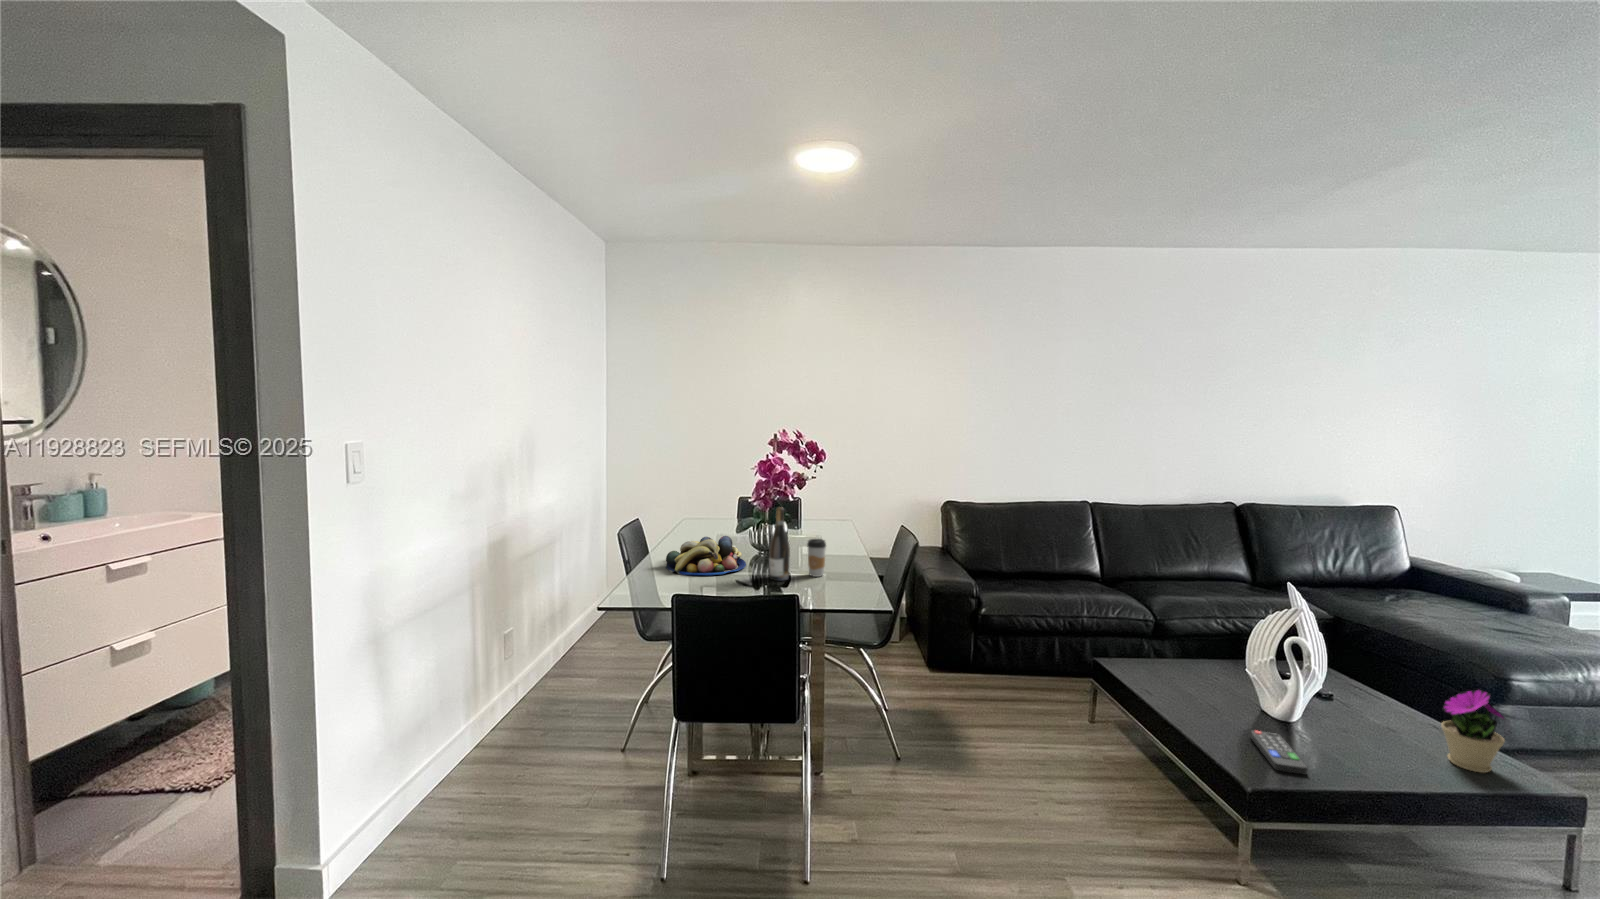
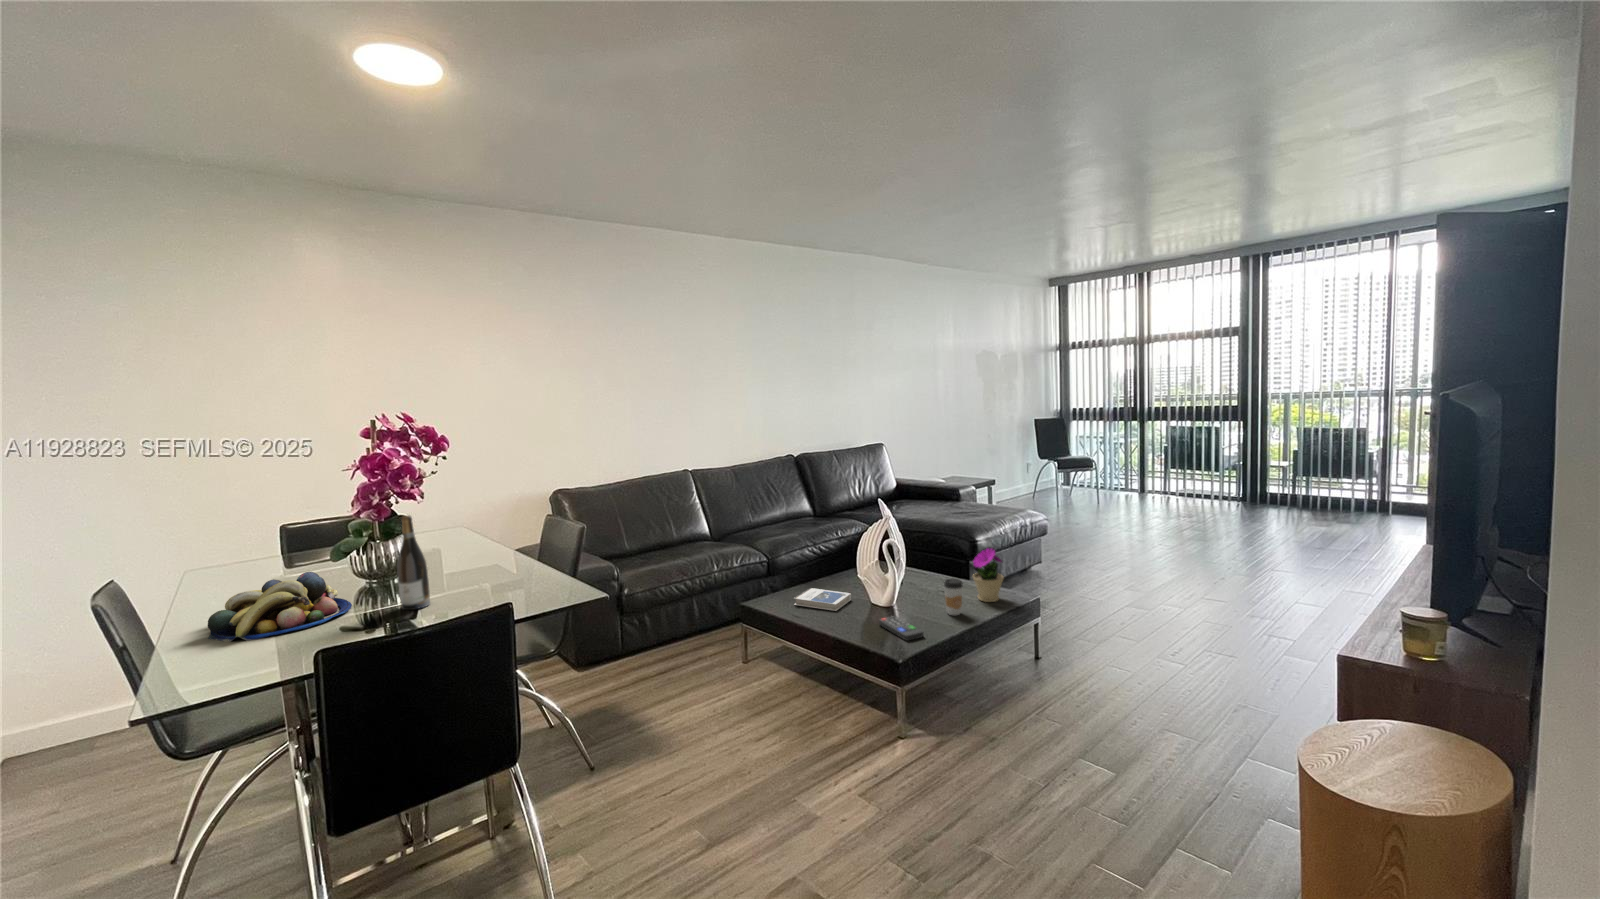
coffee cup: present [807,539,826,577] -> present [944,578,963,615]
hardback book: none [1153,665,1234,702] -> present [794,588,851,611]

